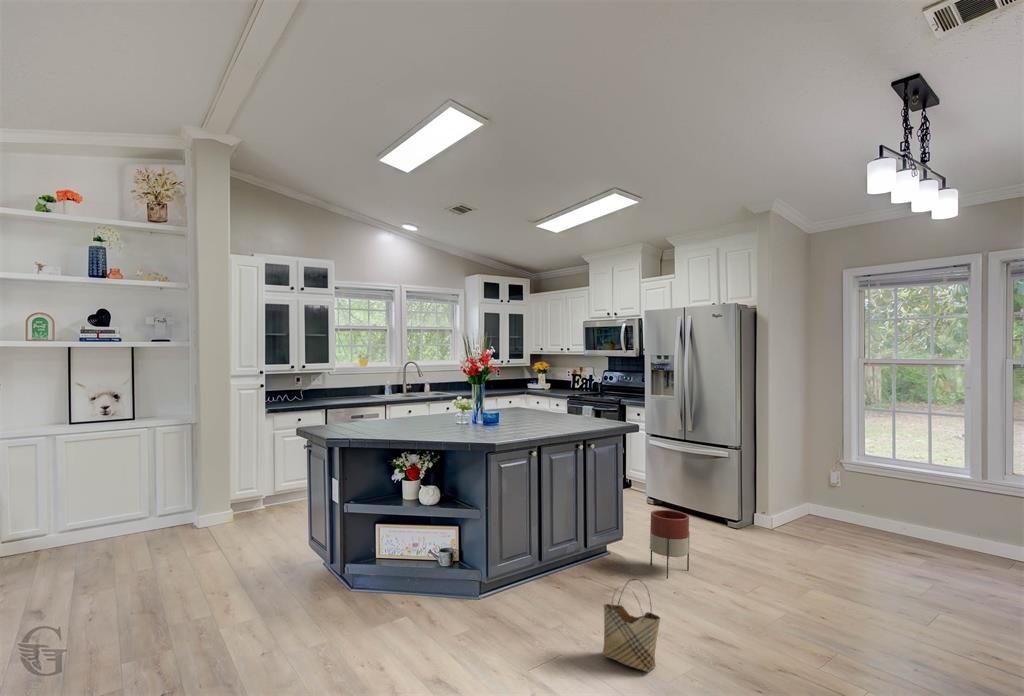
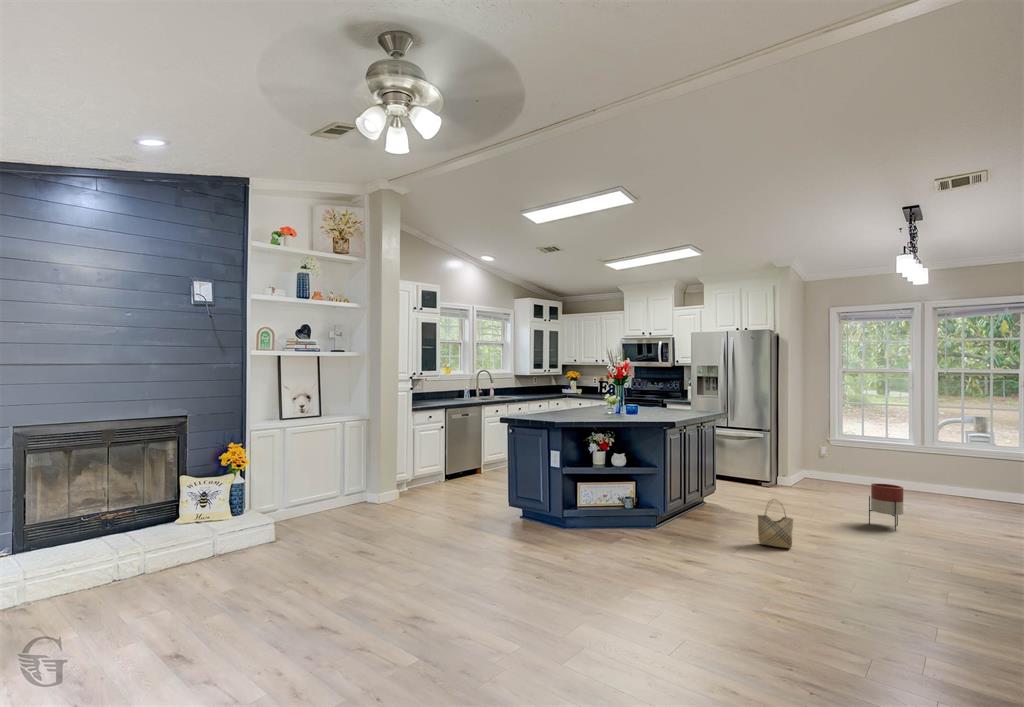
planter: present [650,510,689,579] -> present [869,483,904,531]

